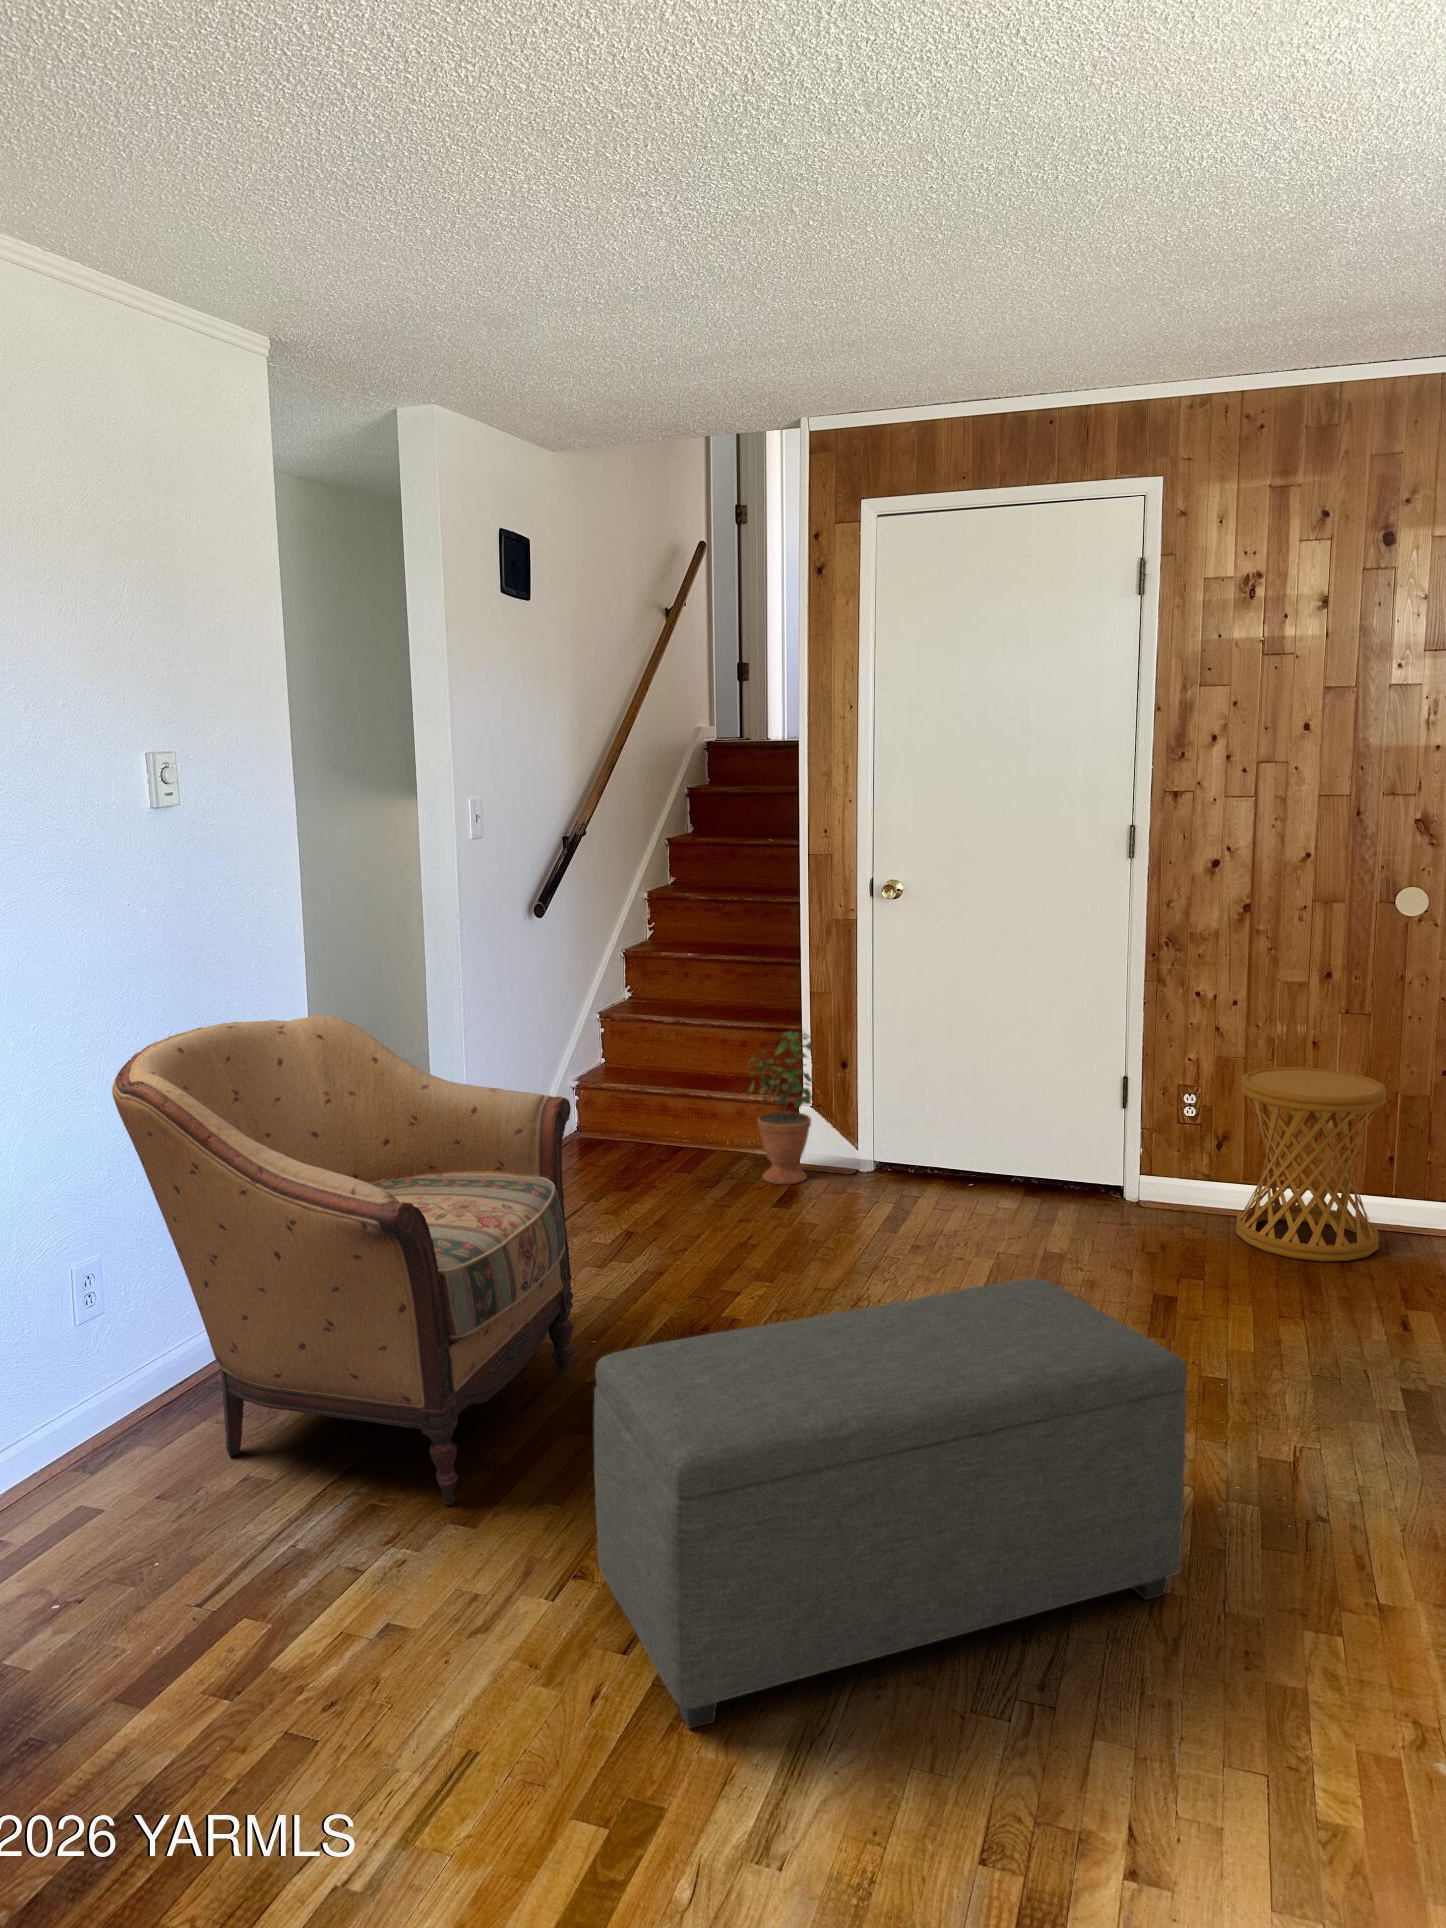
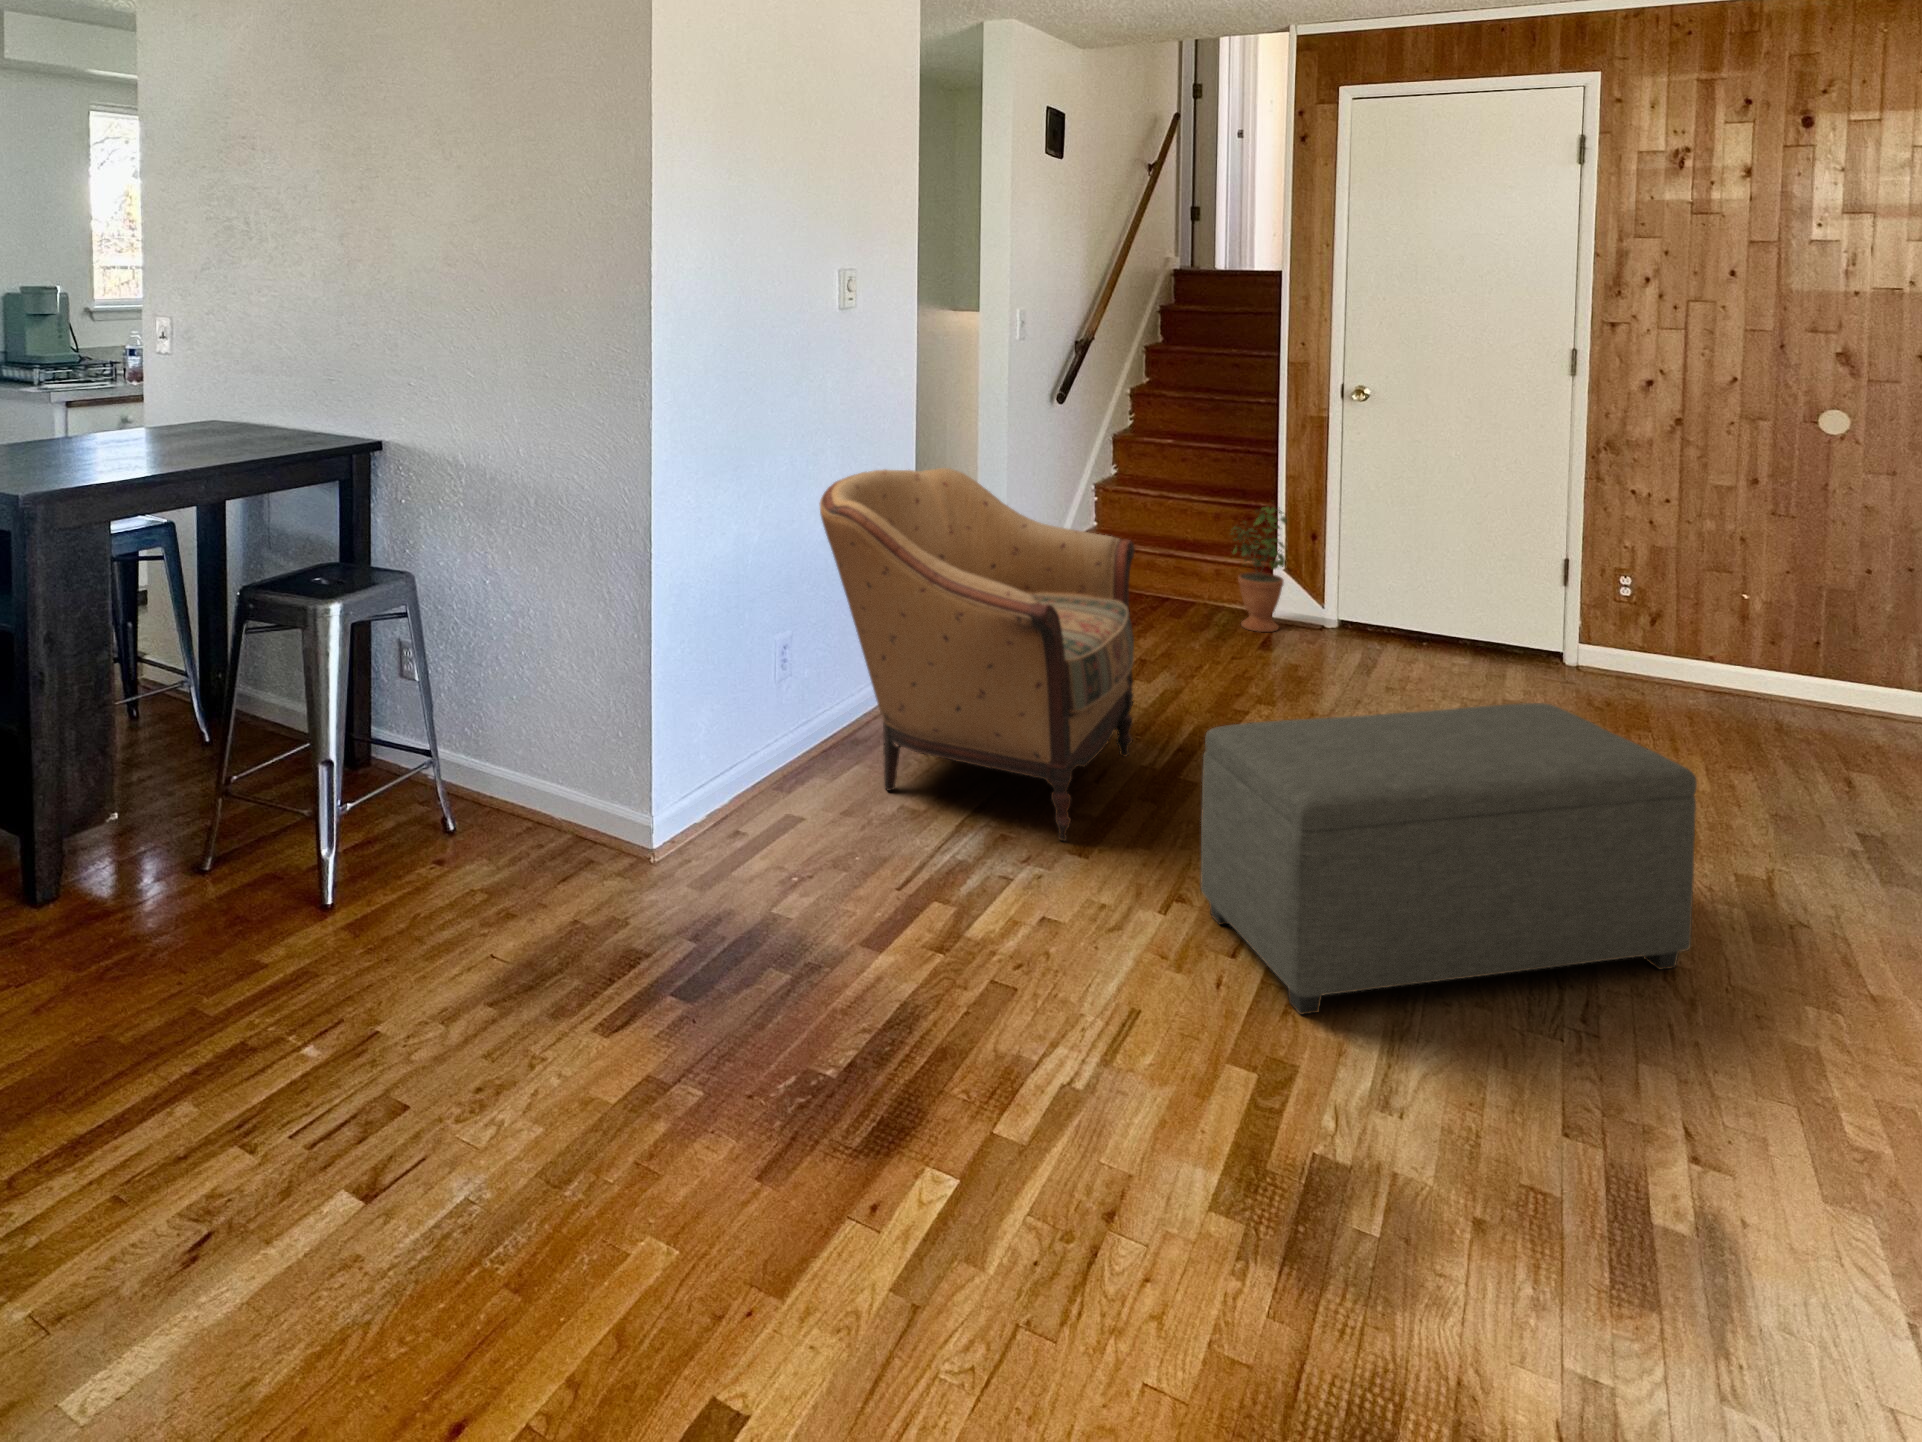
side table: present [1236,1067,1386,1261] -> none [1675,559,1820,730]

